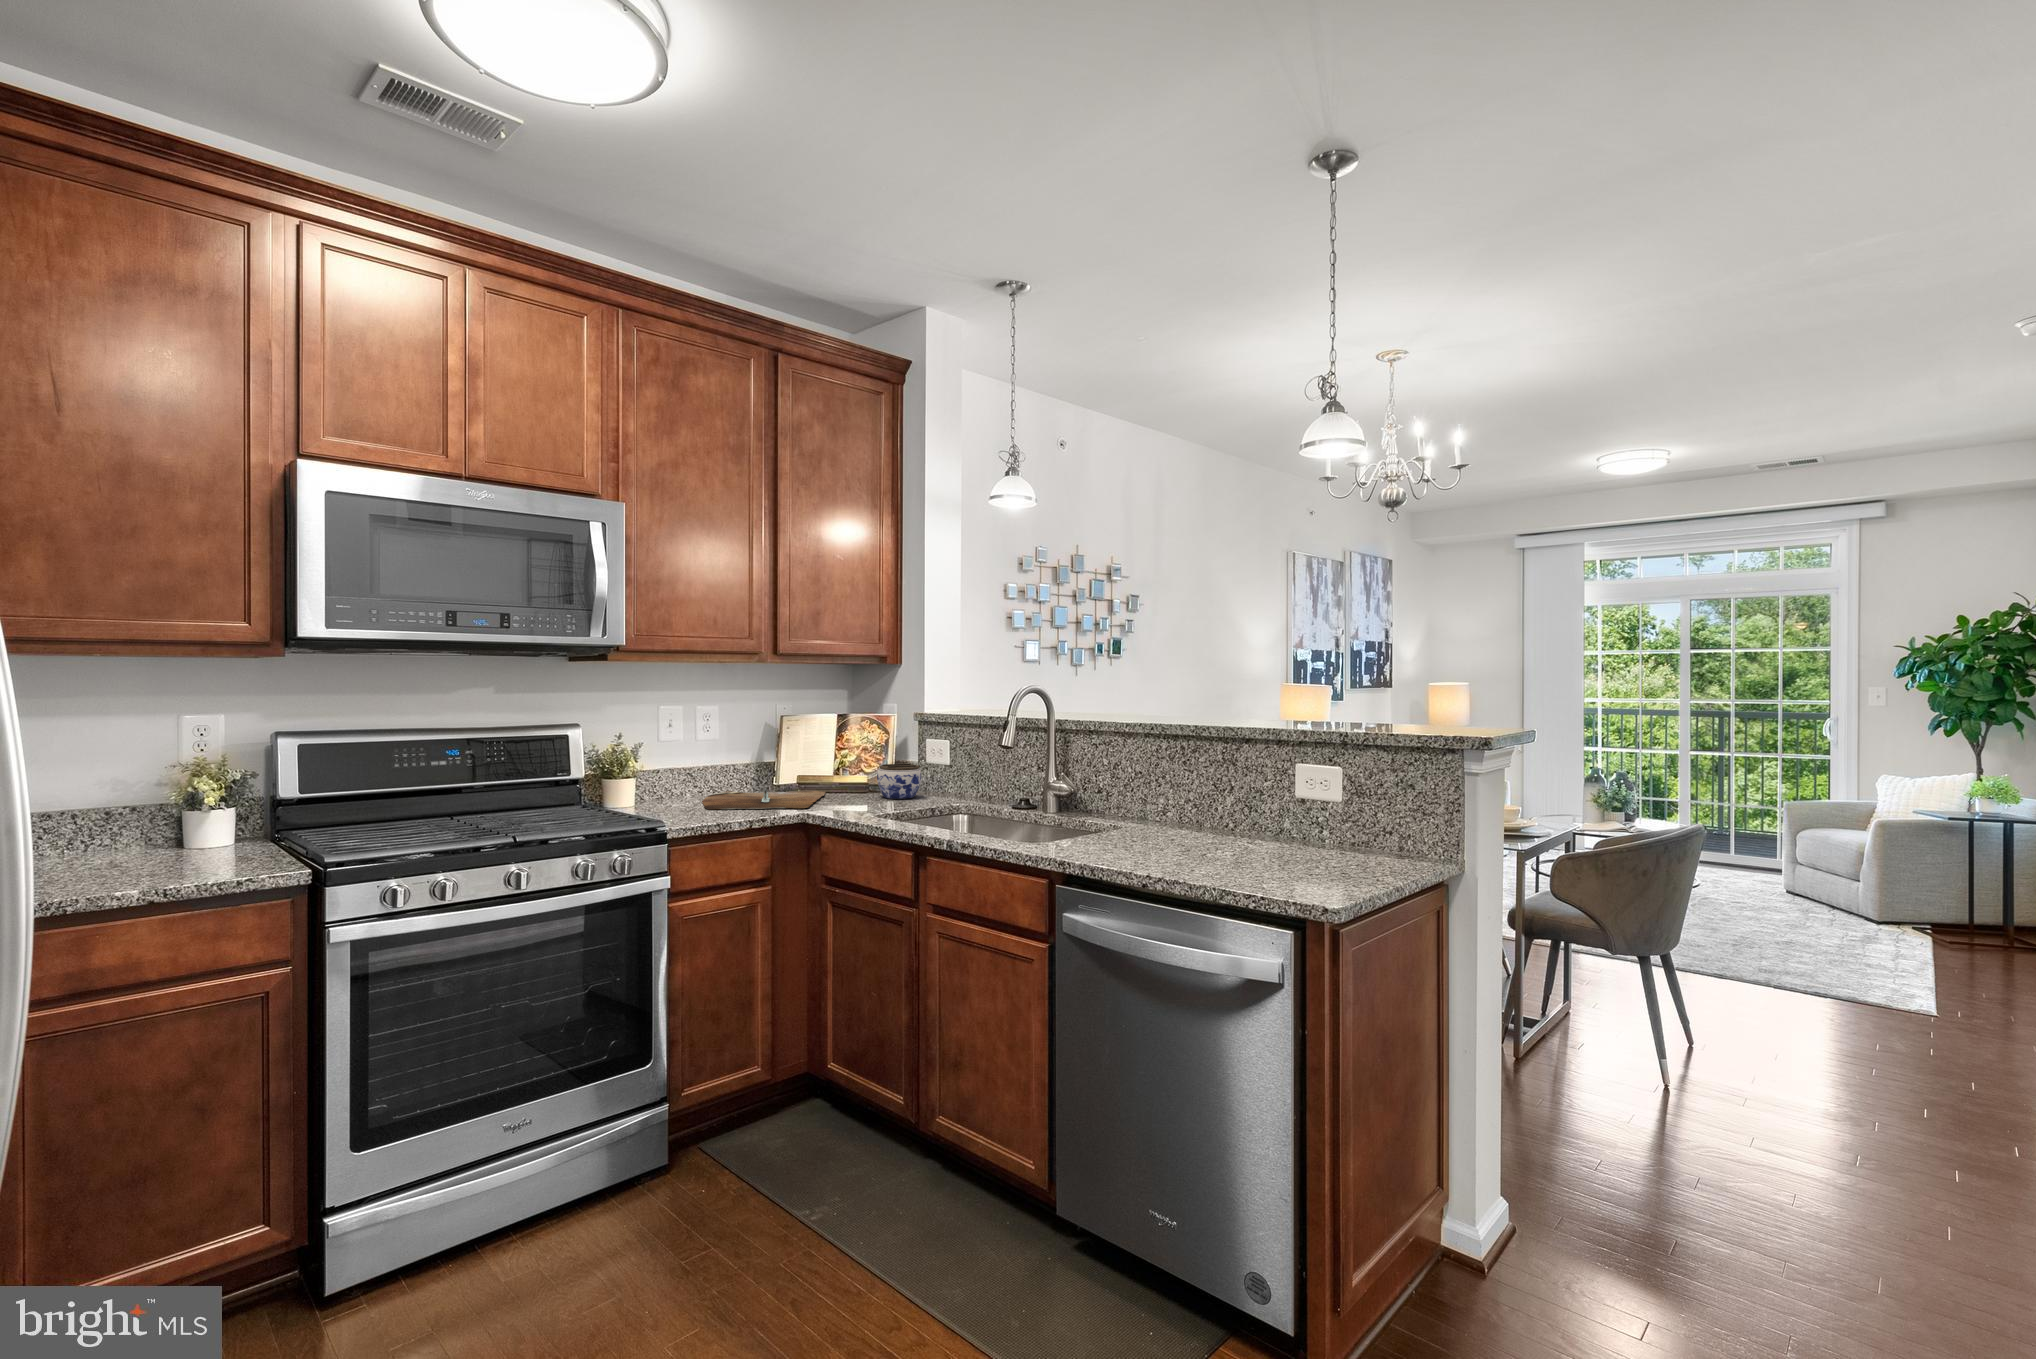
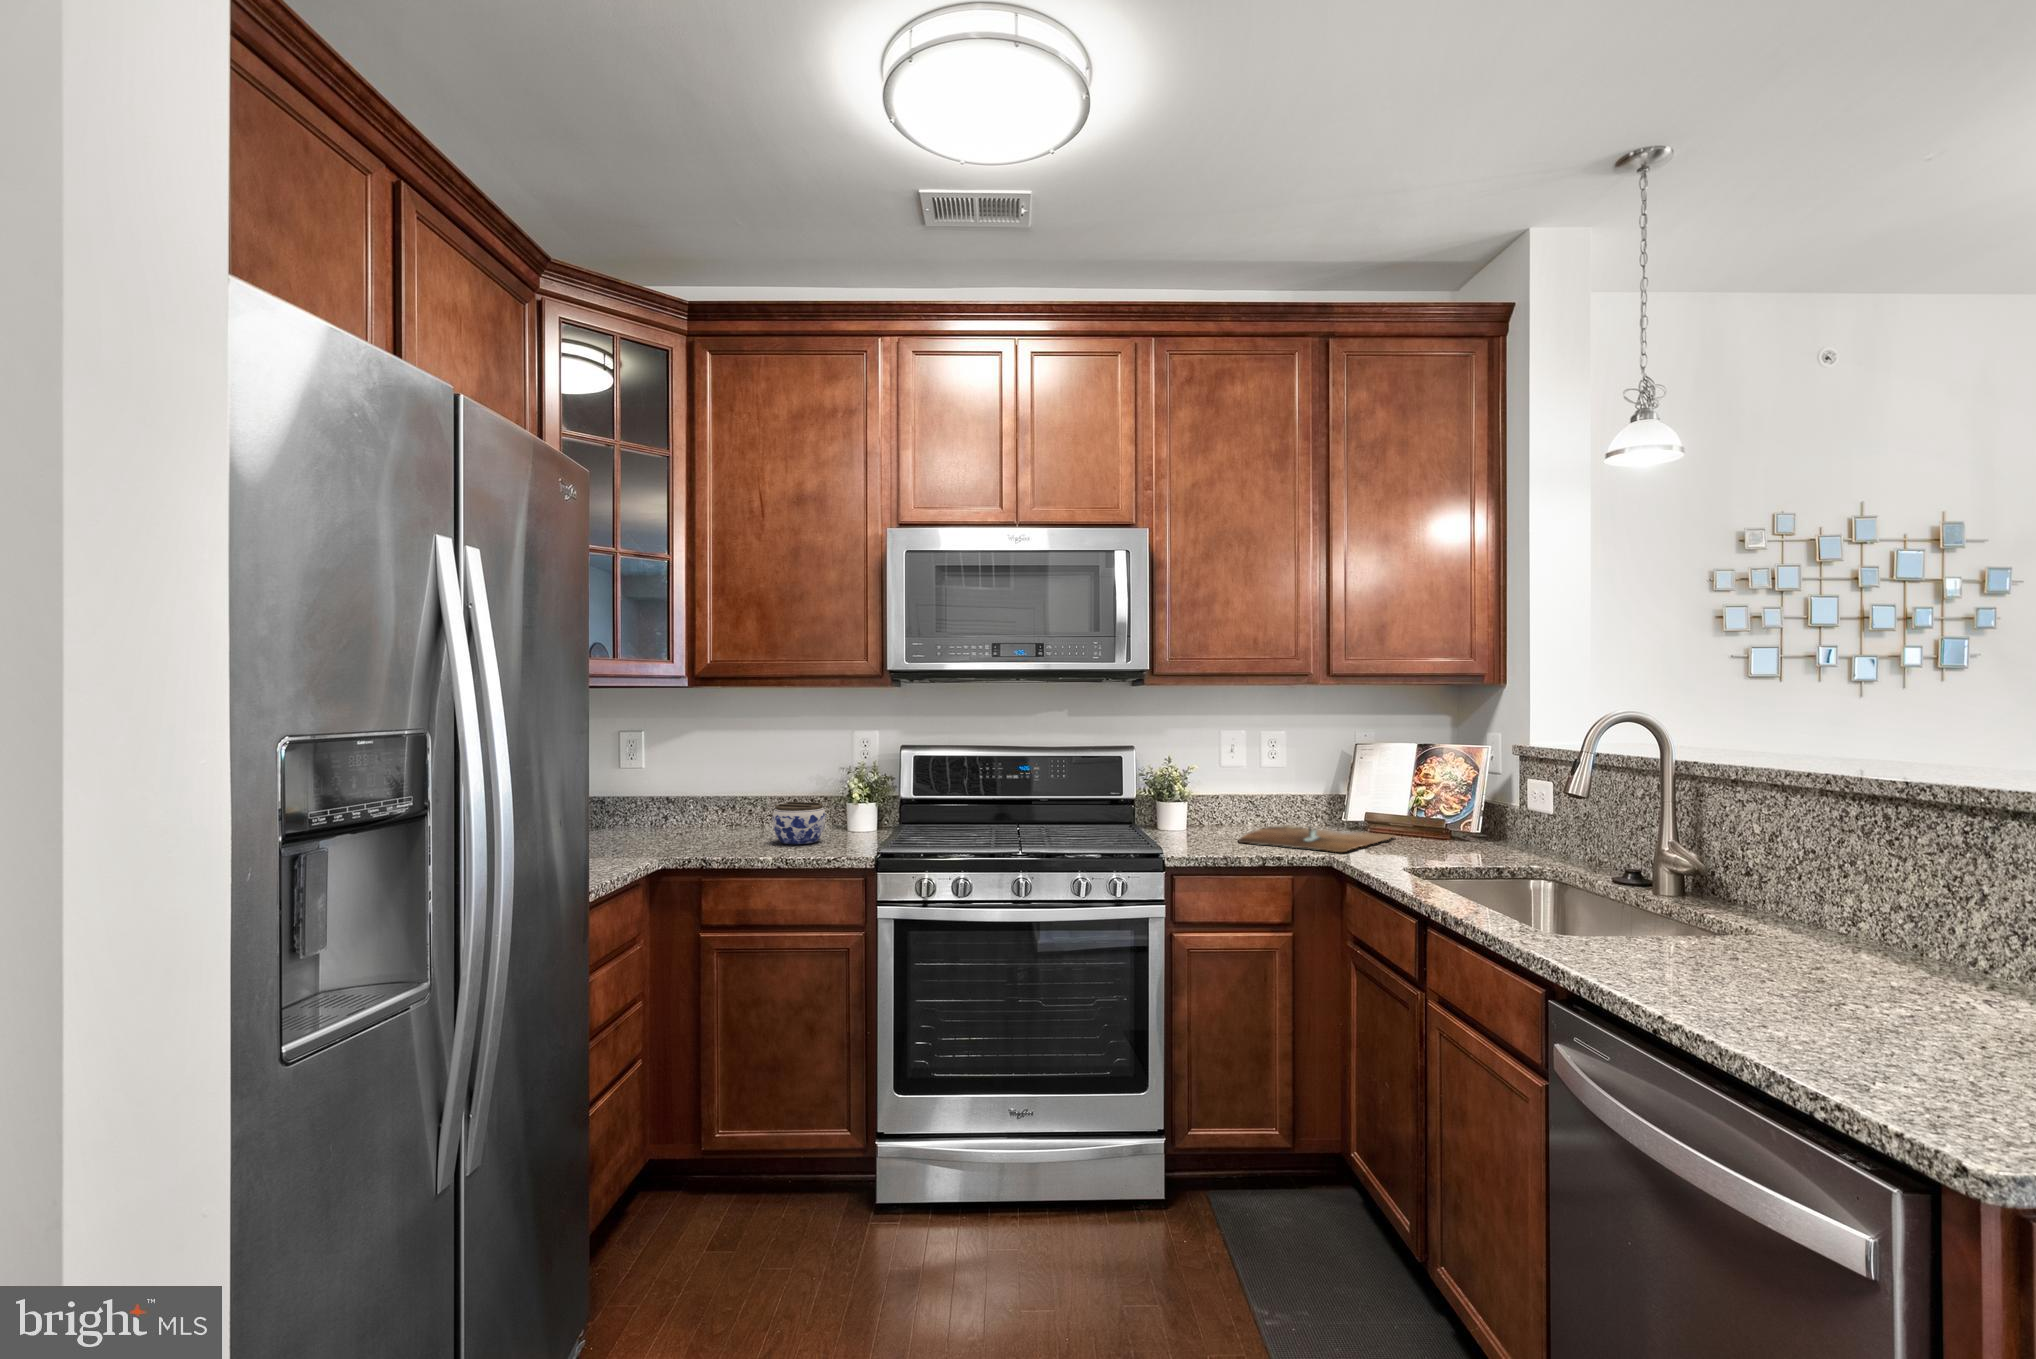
jar: present [877,763,921,799] -> present [772,802,825,844]

